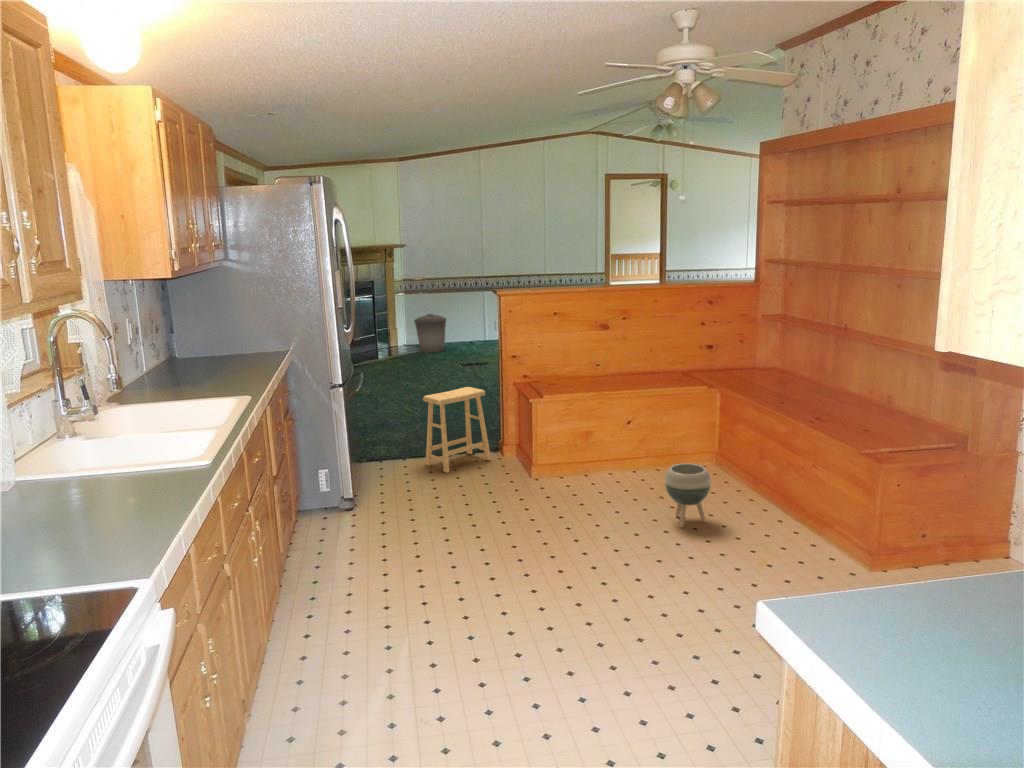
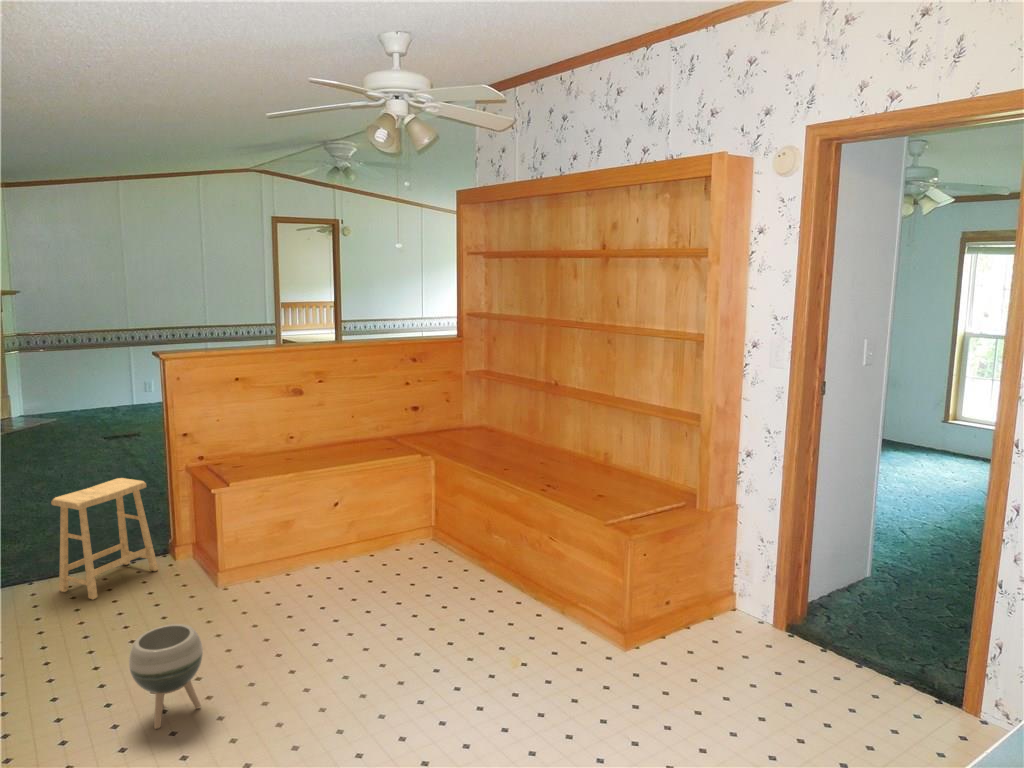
trash can: present [414,314,446,353] -> none [32,374,79,422]
planter: present [665,463,711,527] -> present [129,624,203,729]

